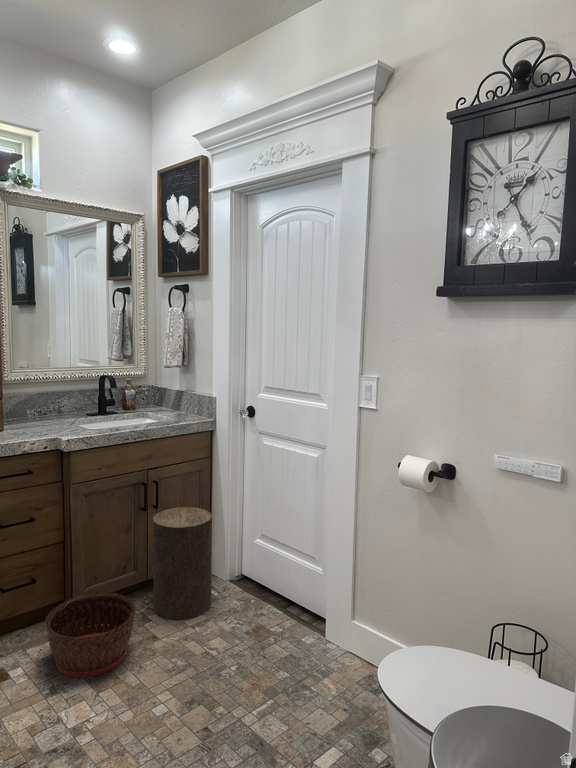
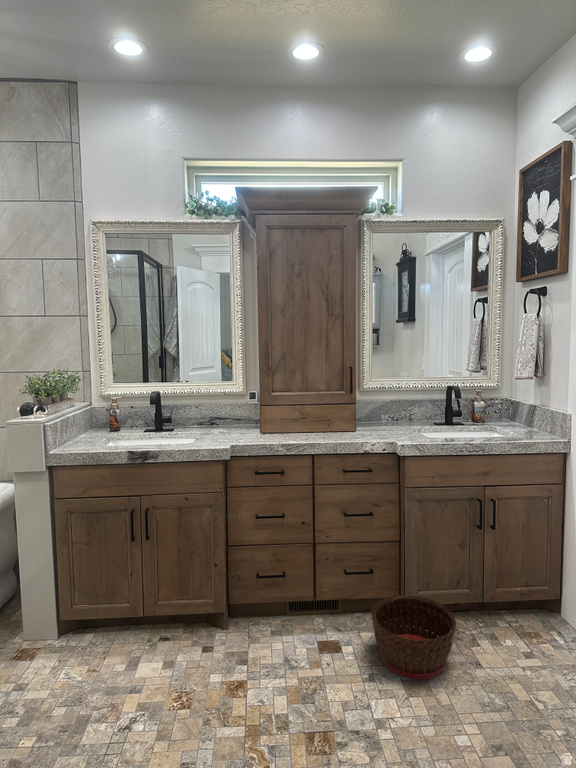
stool: present [153,507,212,620] -> none [484,531,556,660]

